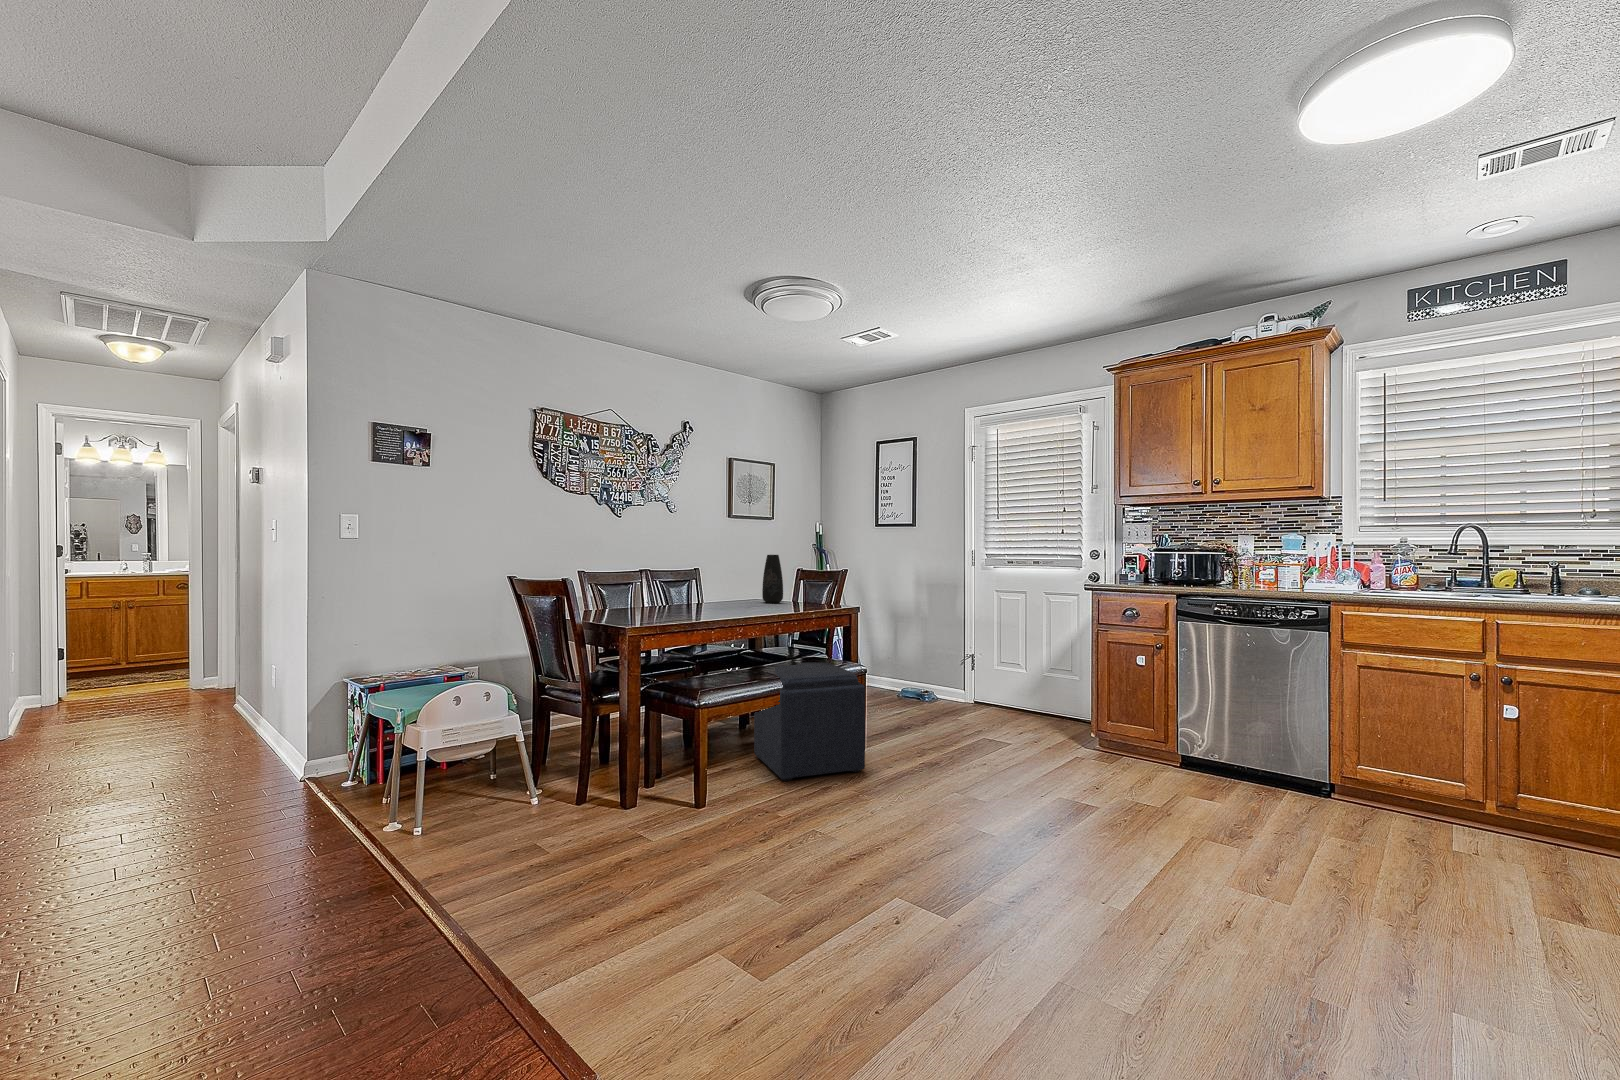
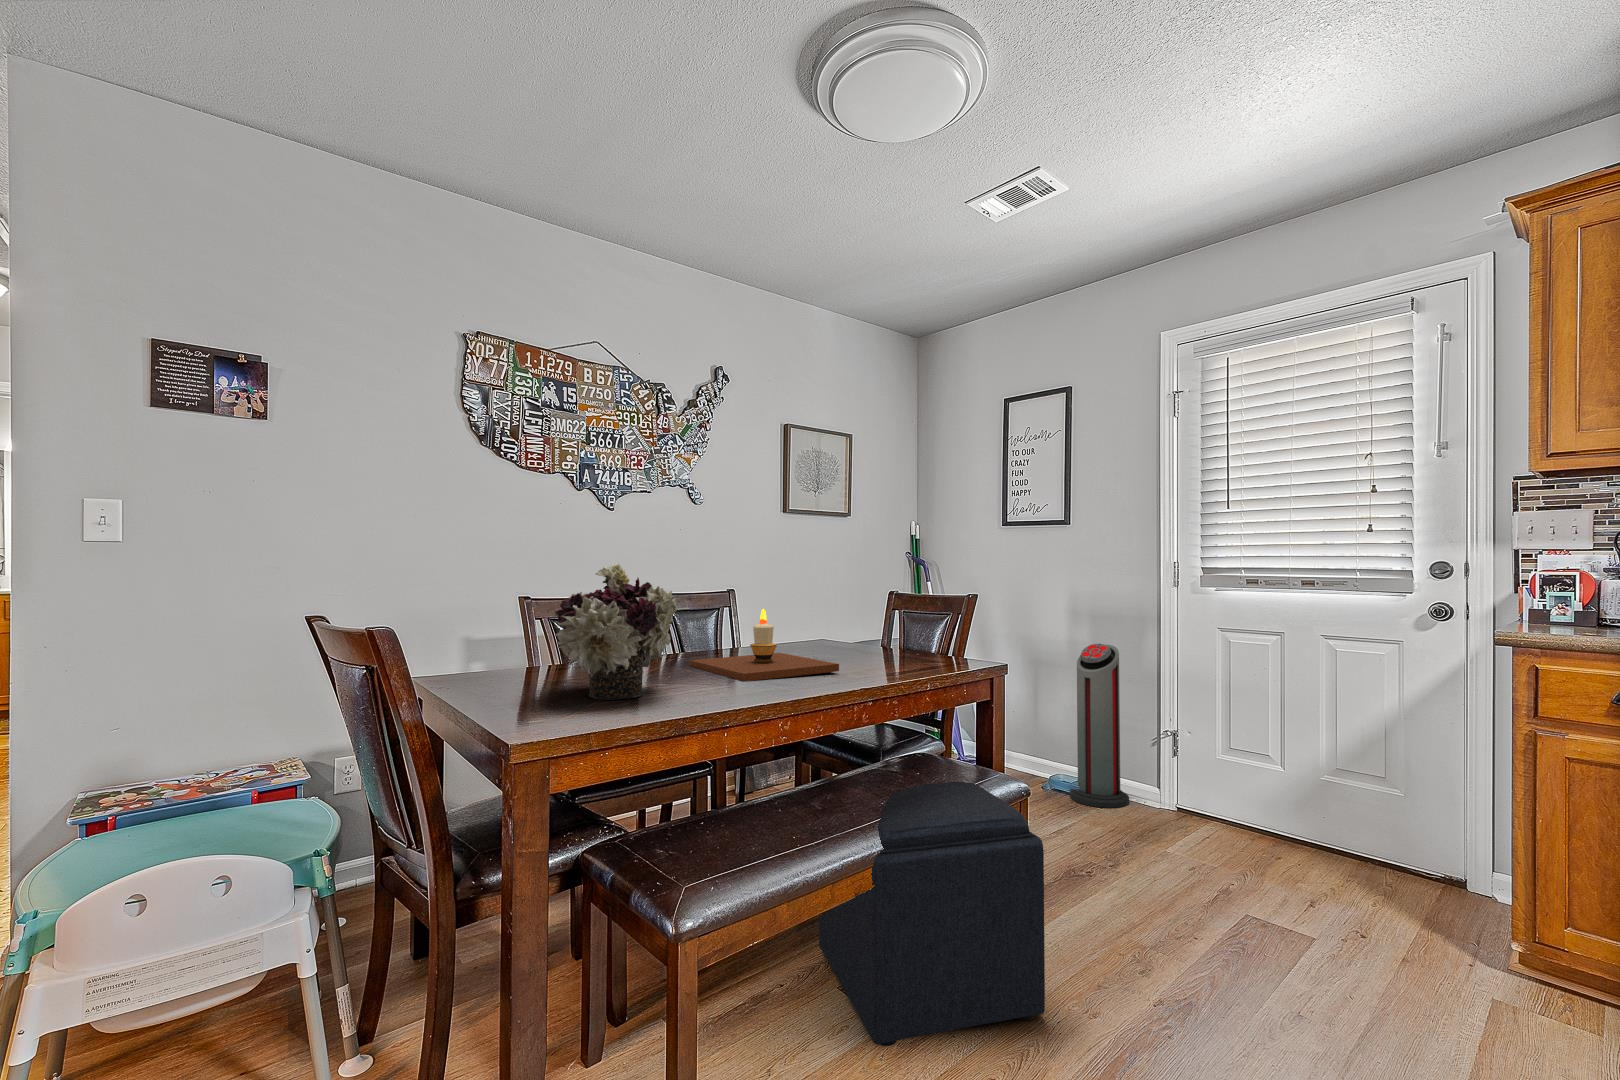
flower arrangement: none [626,550,685,617] -> present [555,563,677,700]
vase: present [762,555,783,603] -> none [834,569,869,651]
candle: none [682,576,765,613] -> present [690,609,839,681]
air purifier: none [911,602,946,702] -> present [1070,644,1129,808]

